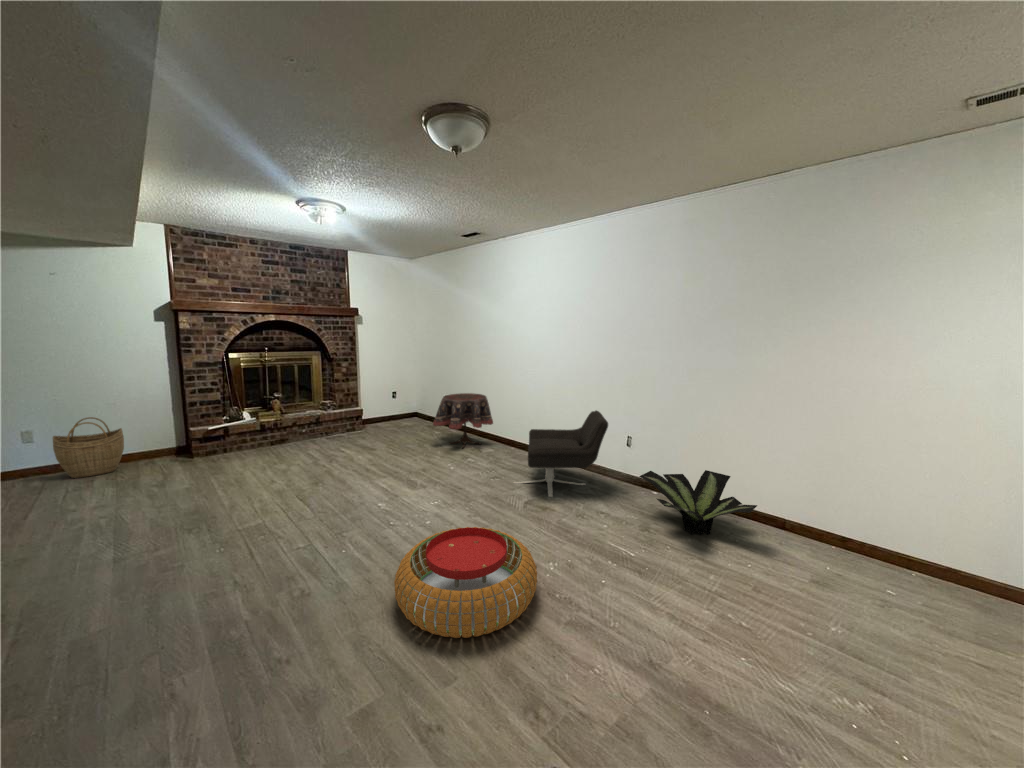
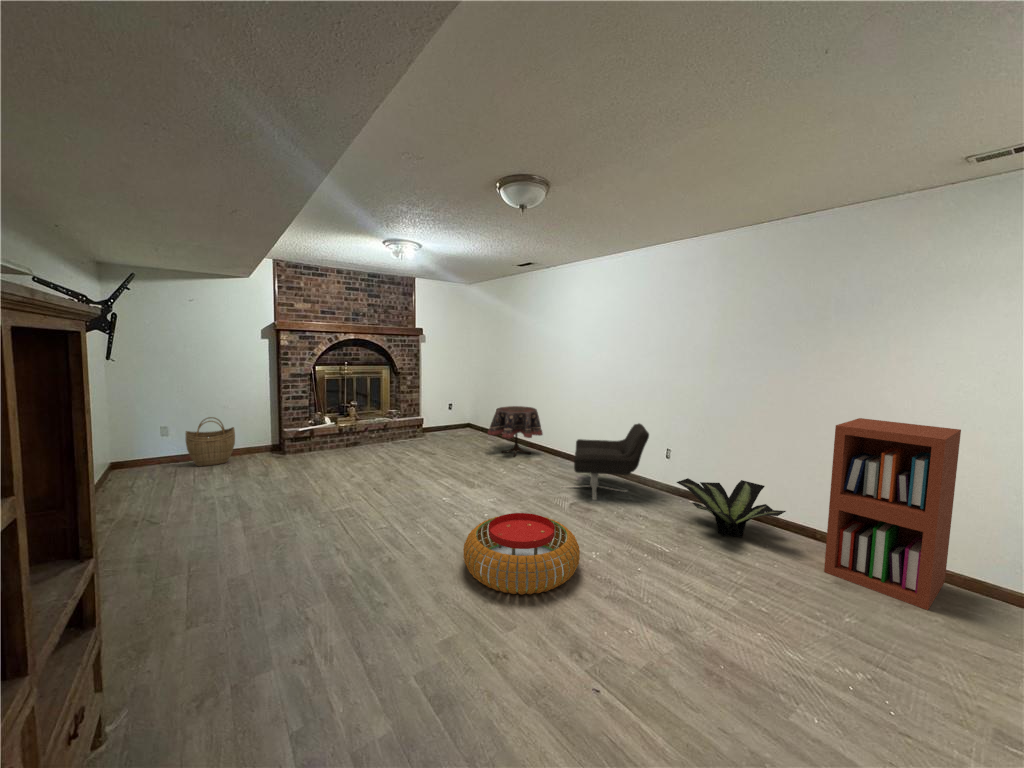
bookshelf: none [800,403,943,615] -> present [824,418,961,610]

